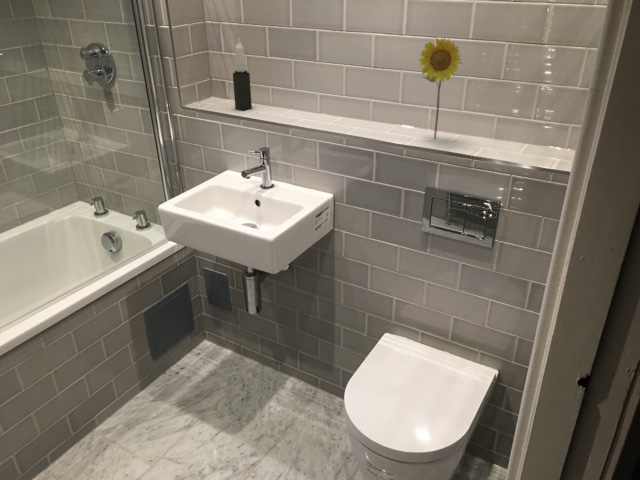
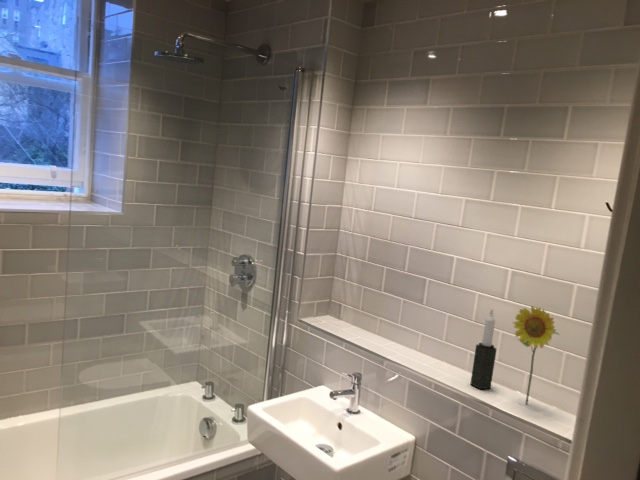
candle: present [233,38,252,110] -> present [471,309,496,389]

